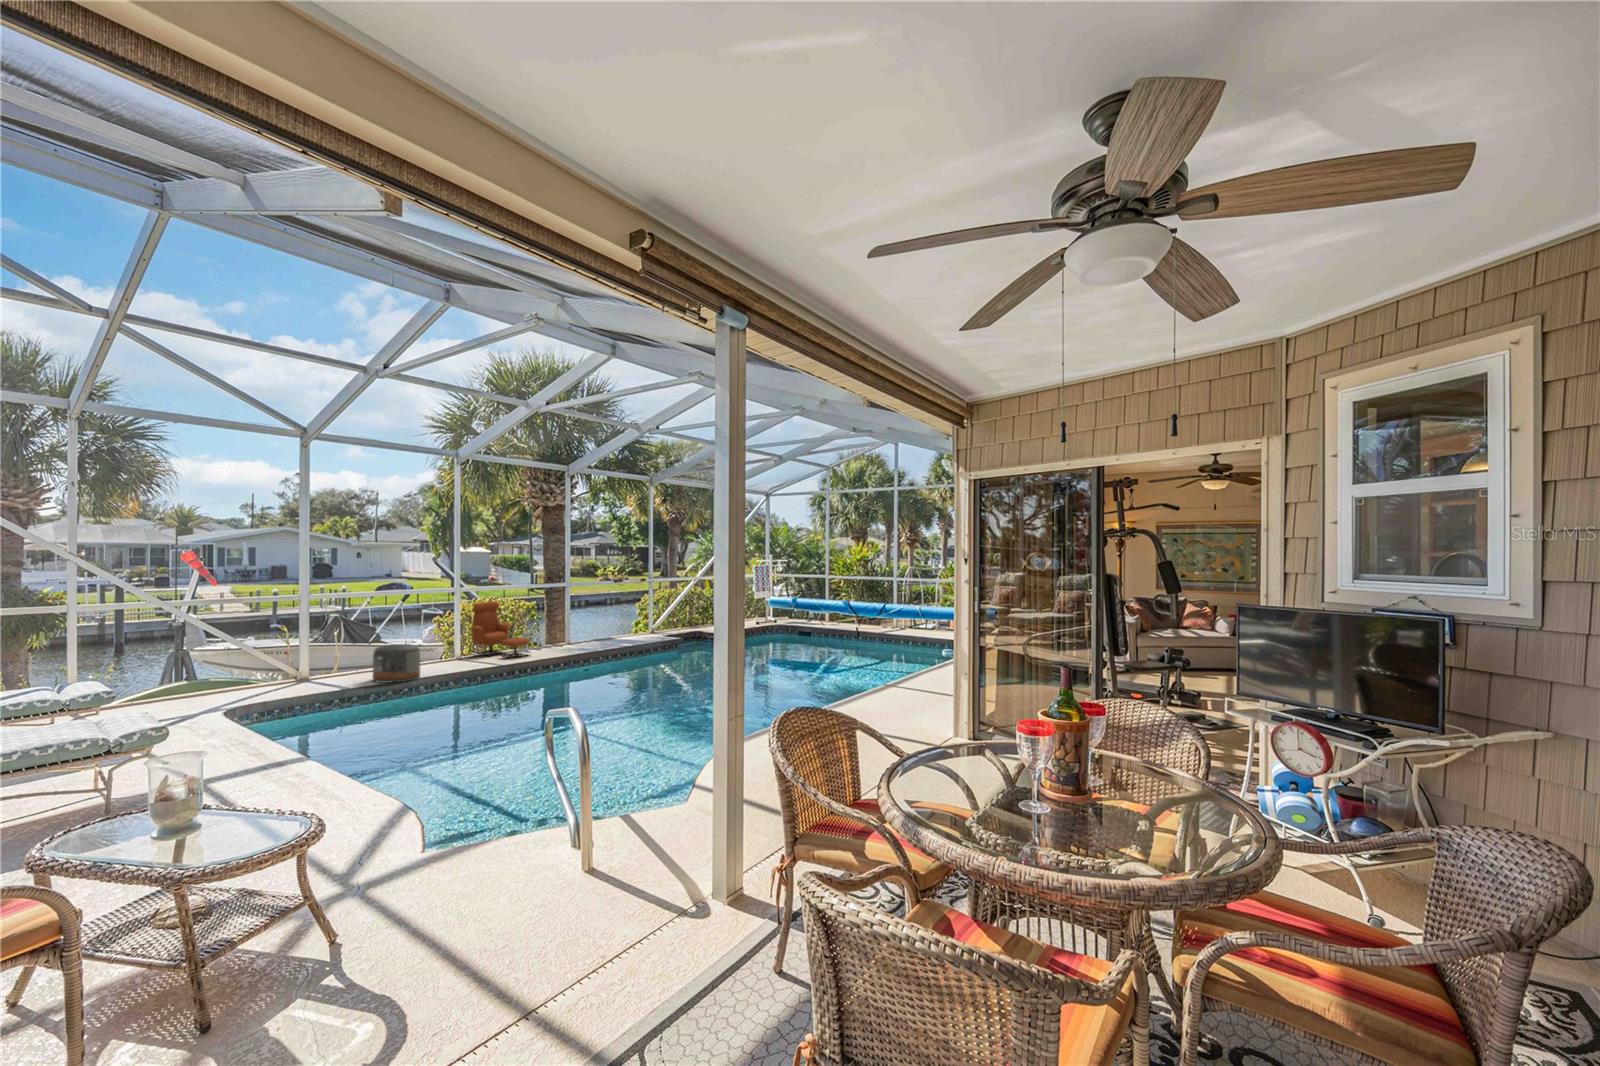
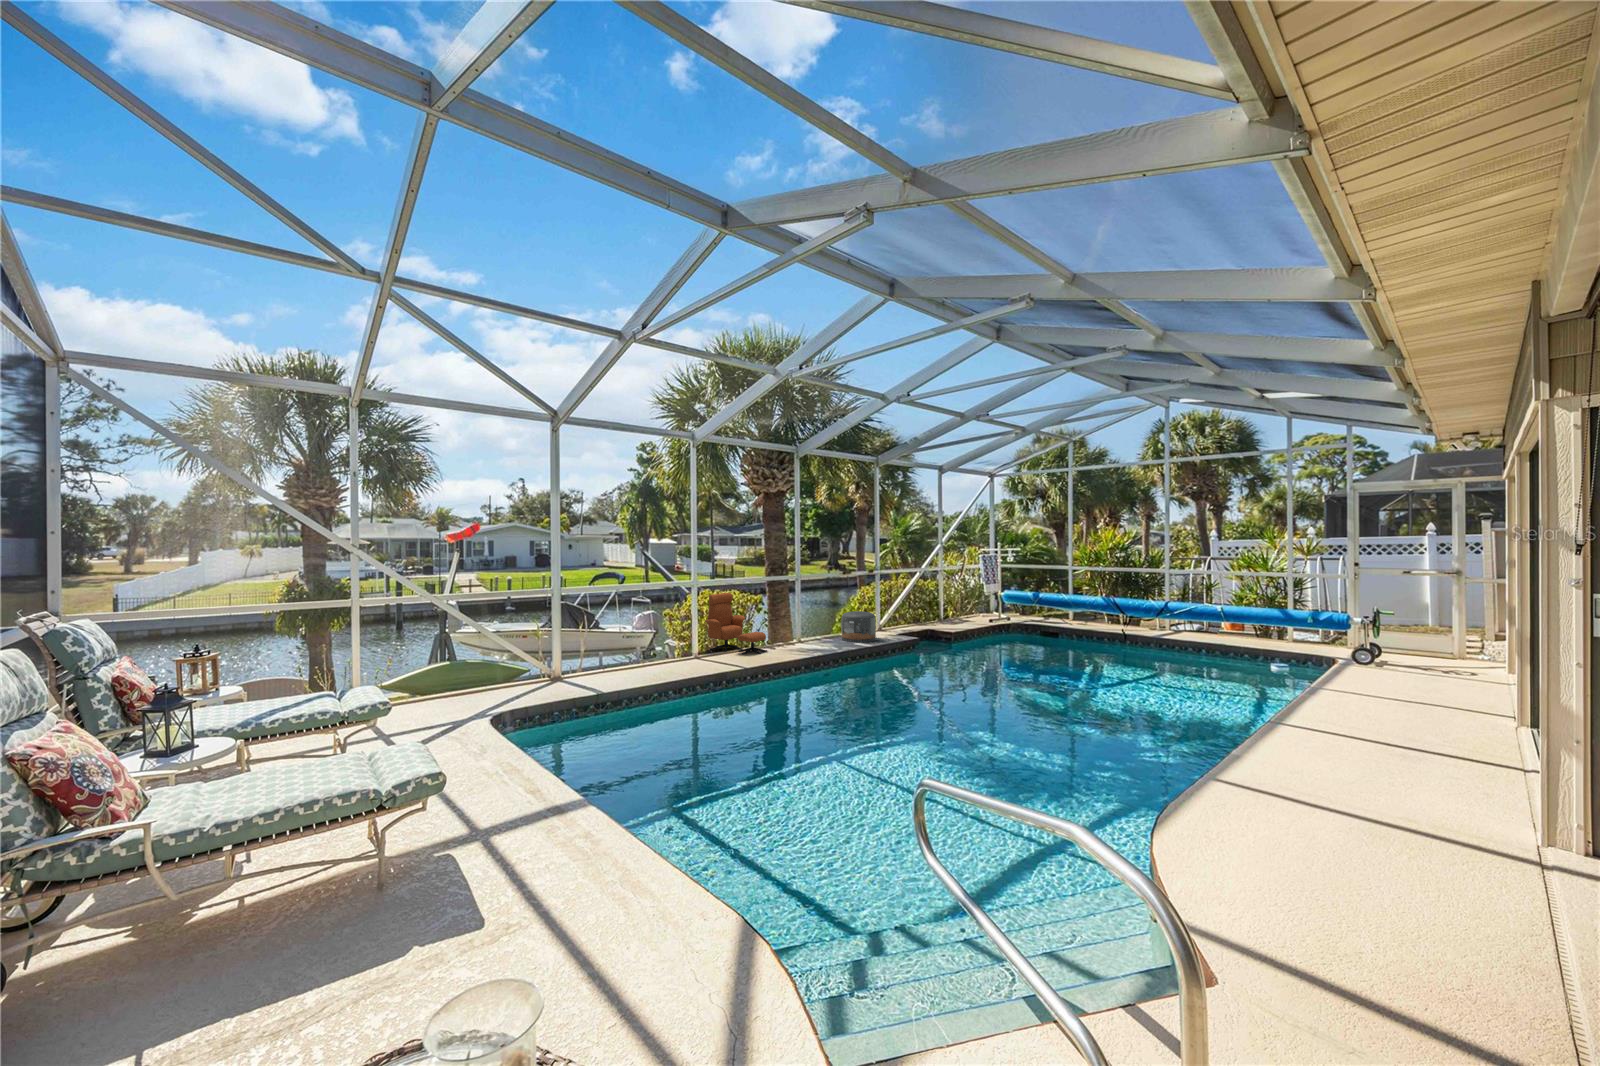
pouf: present [373,644,420,683] -> present [841,611,876,642]

